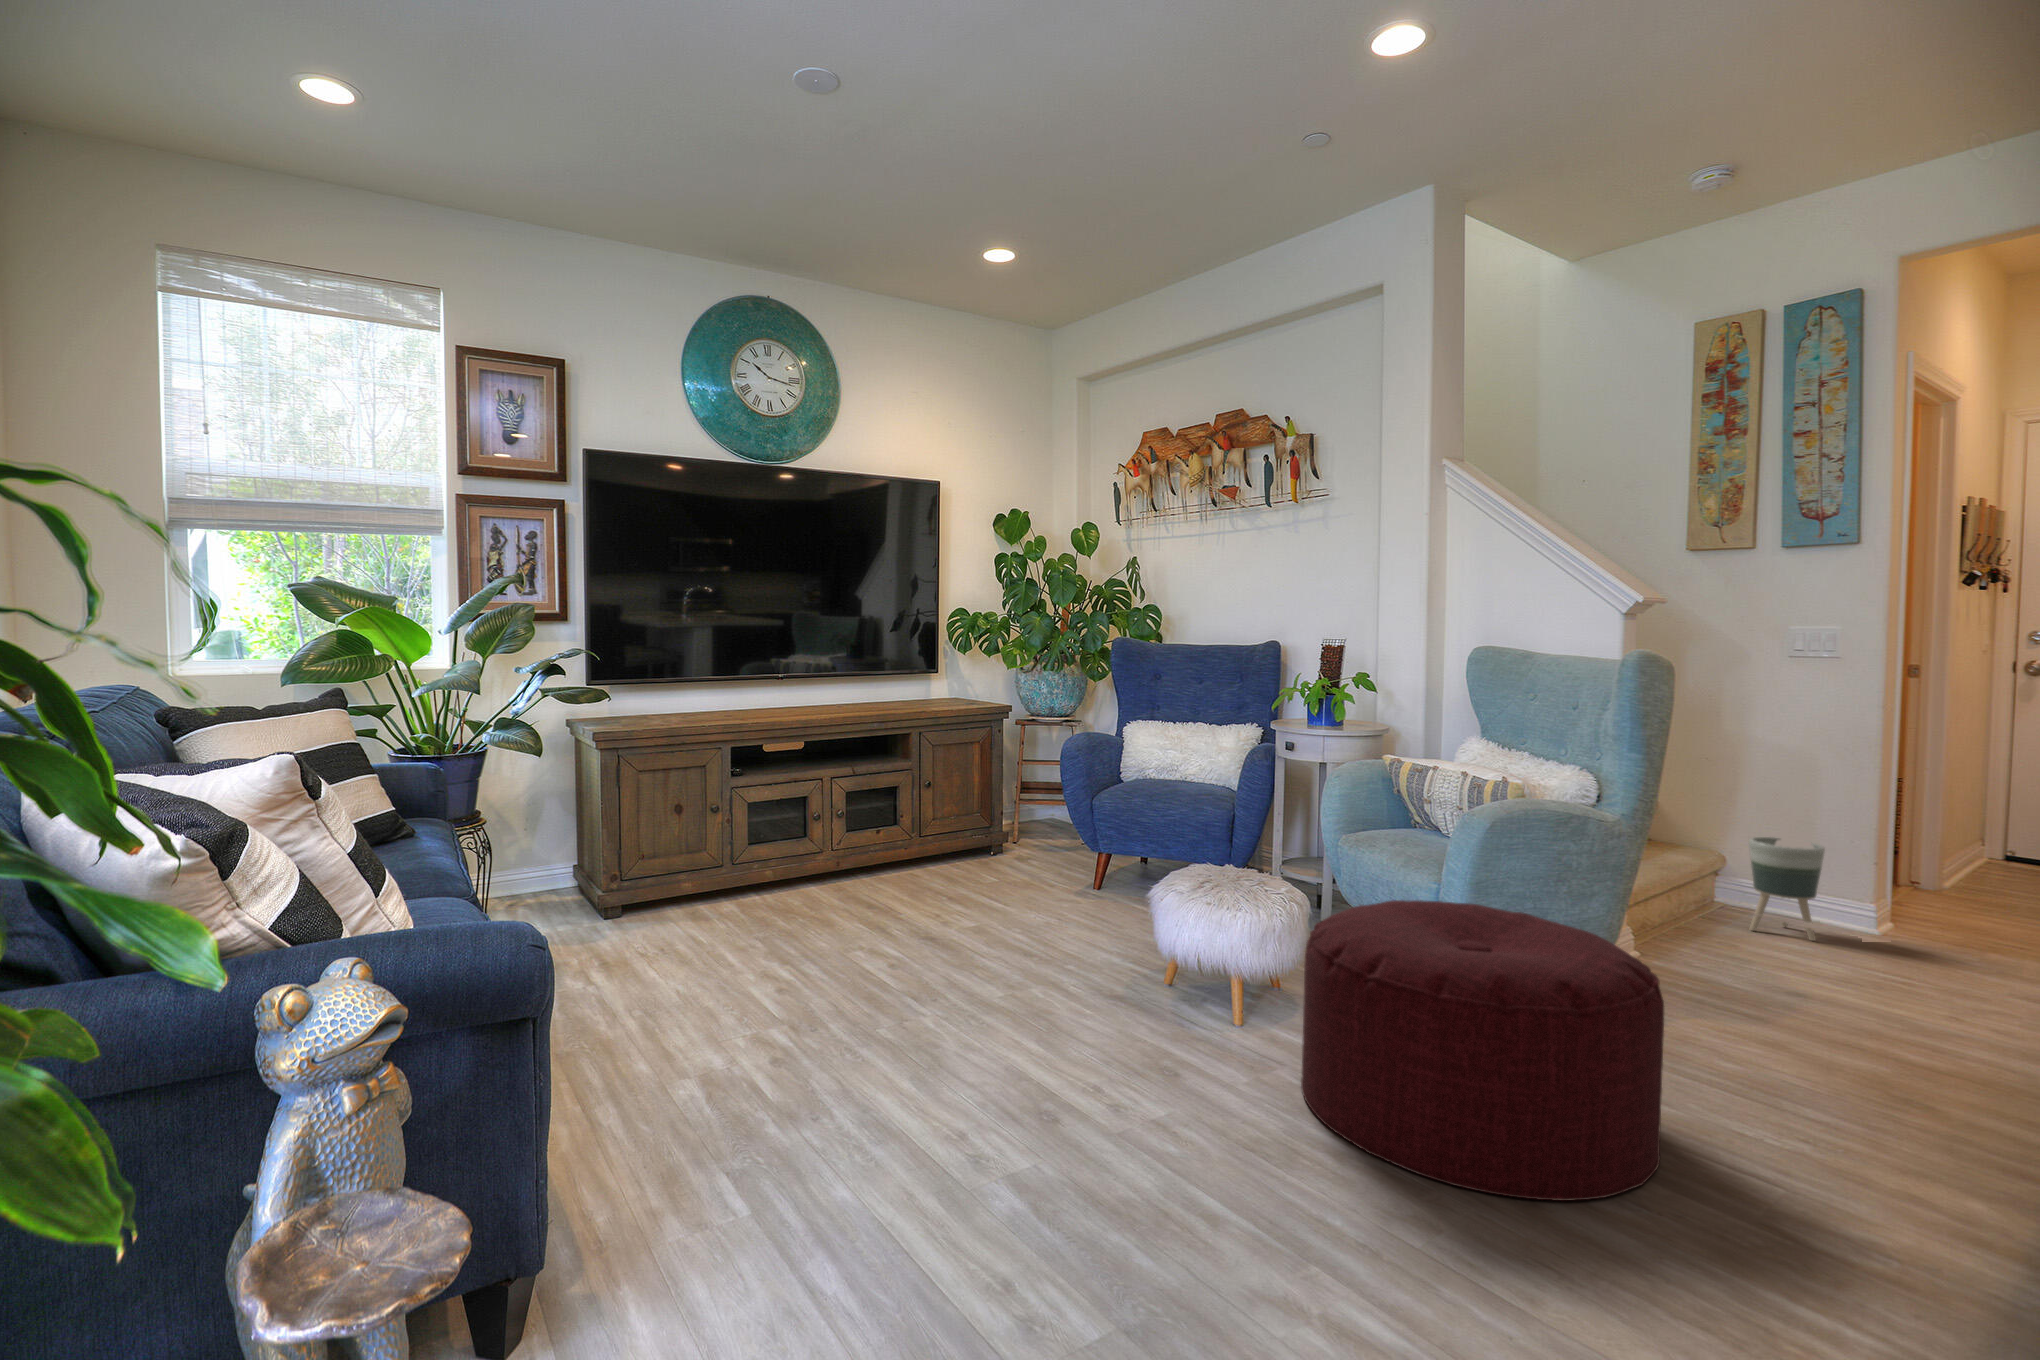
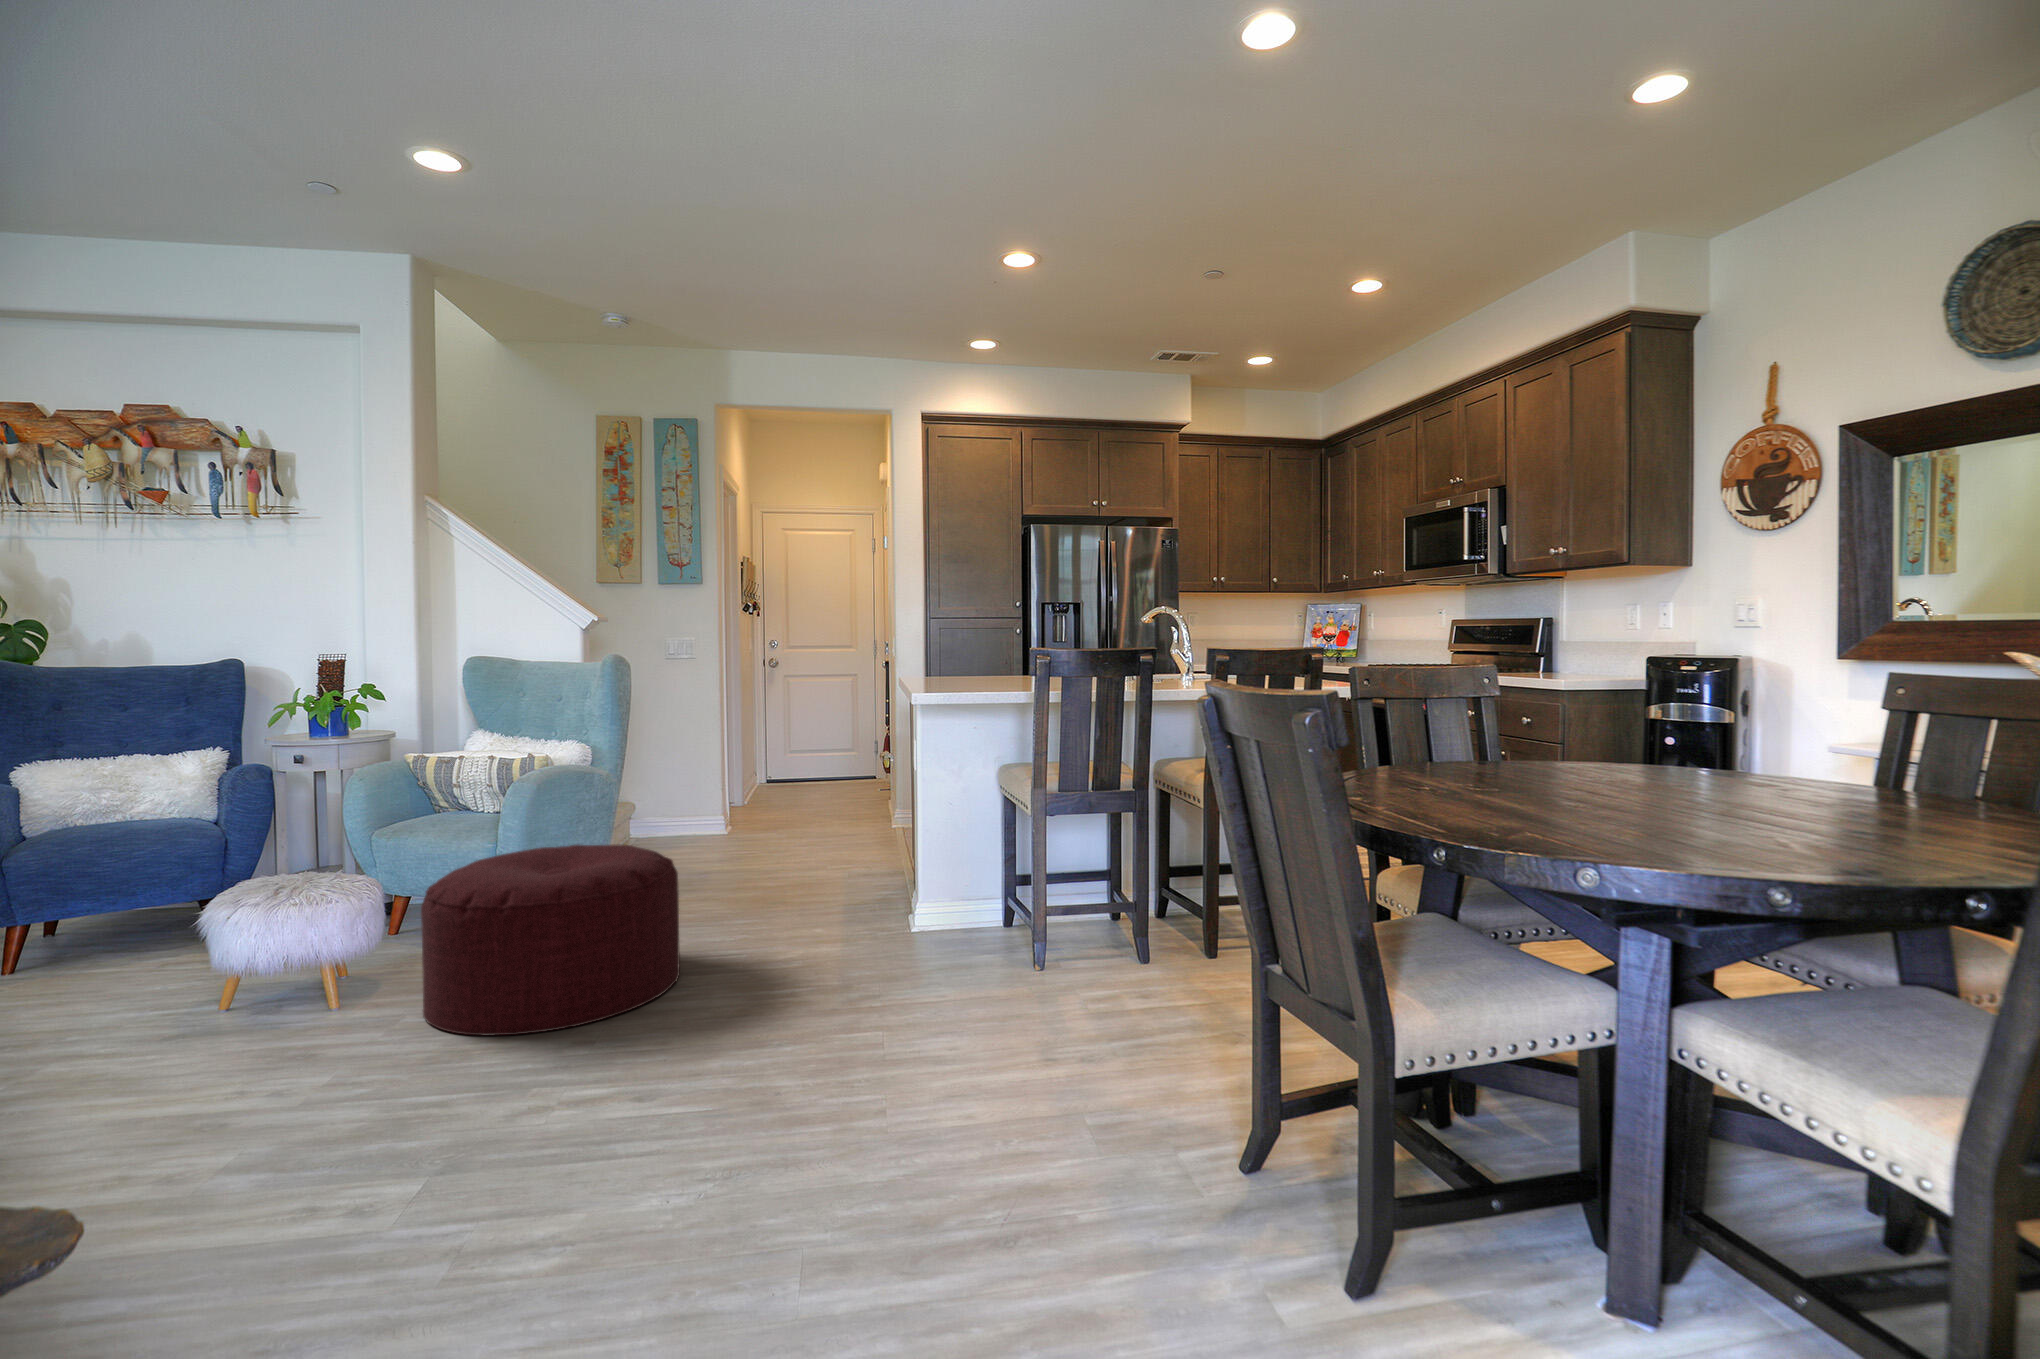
planter: present [1749,837,1825,941] -> none [653,776,695,842]

